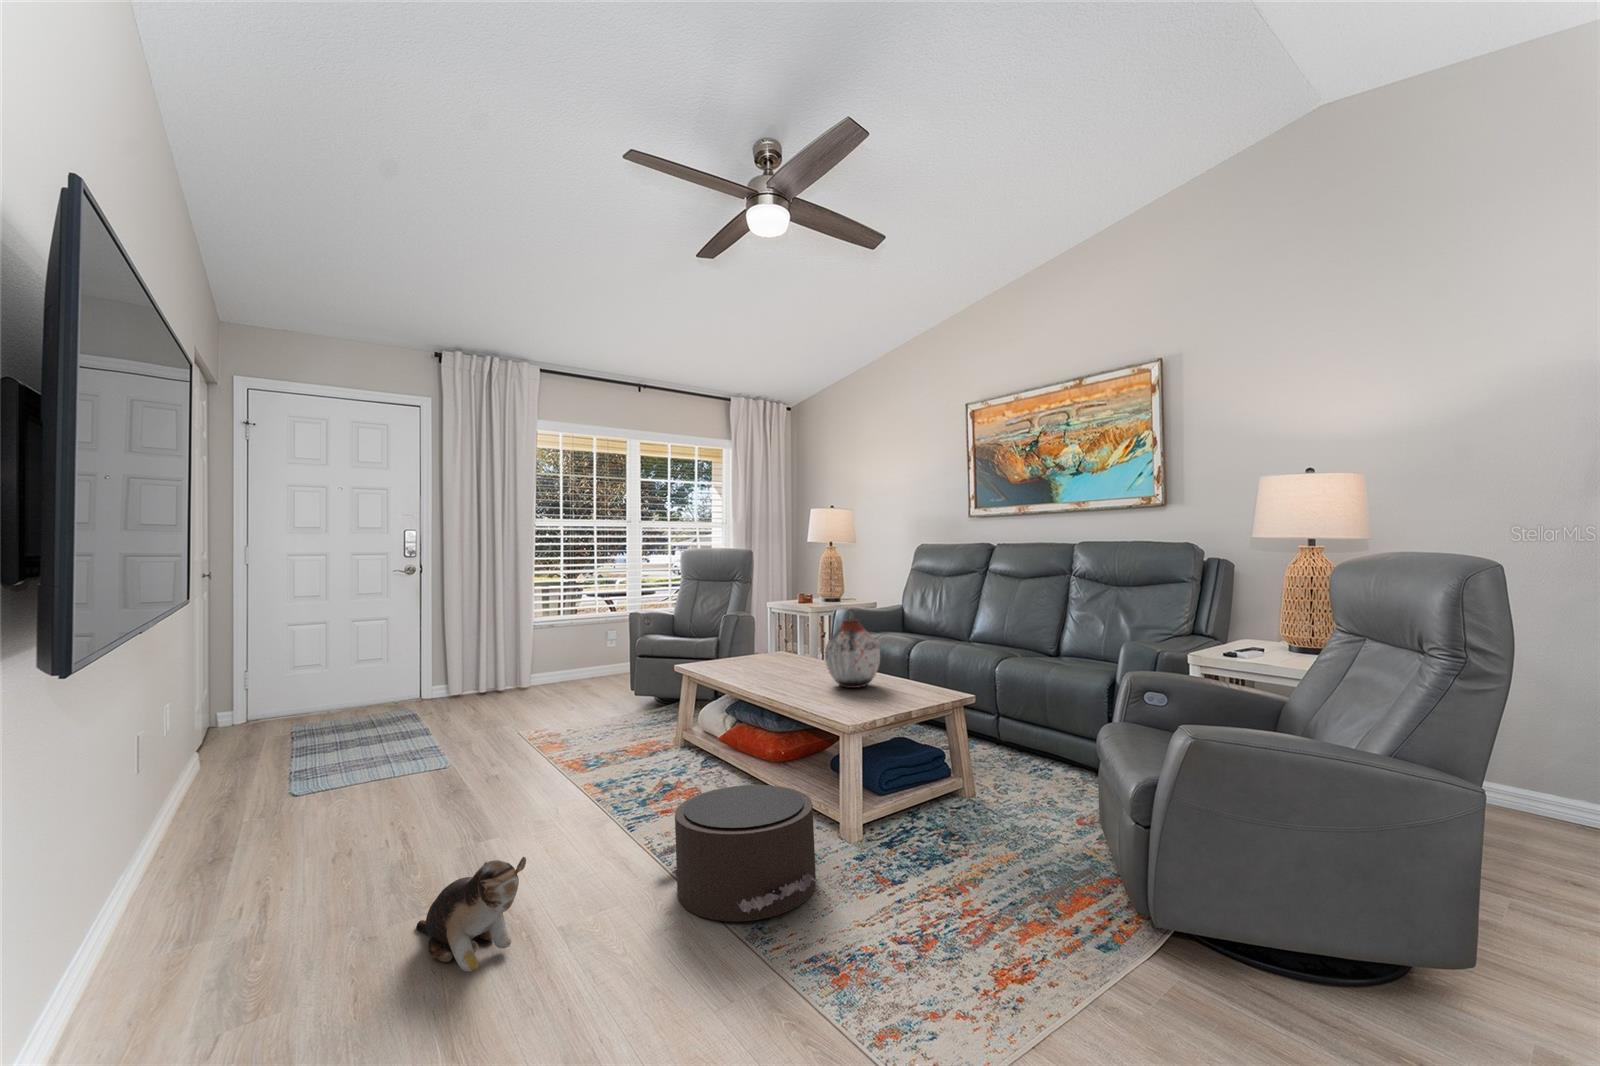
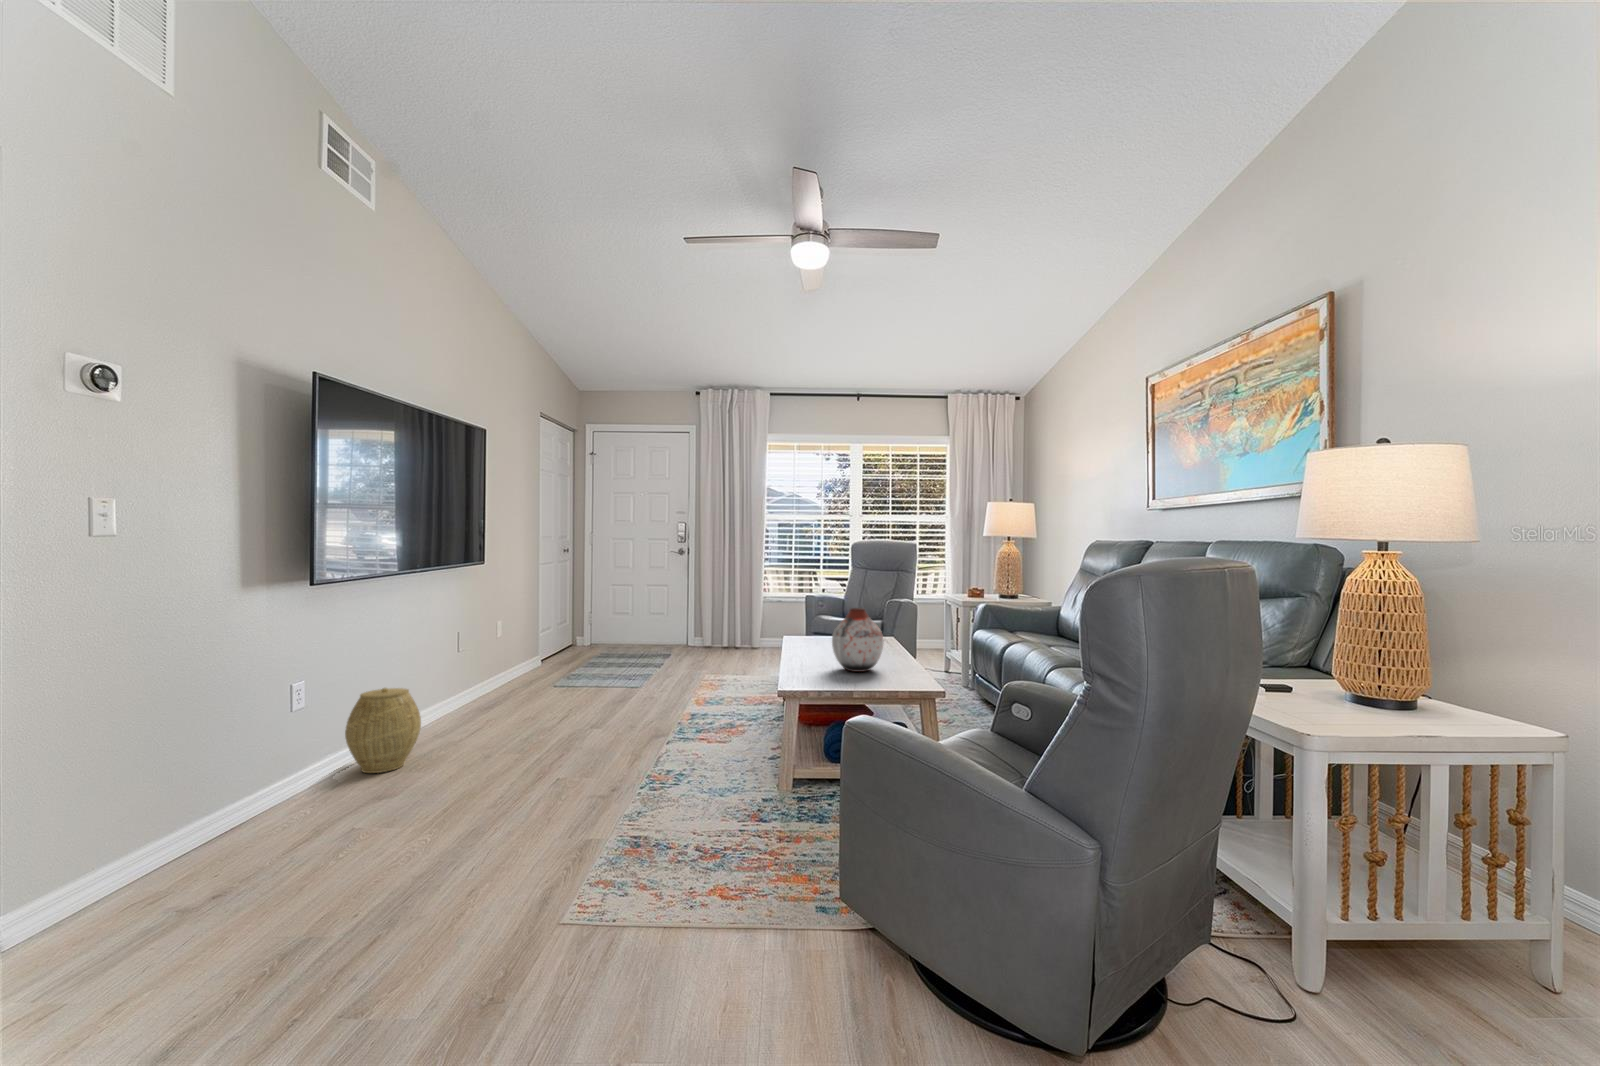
pouf: present [658,785,819,921] -> none [600,728,715,822]
woven basket: none [85,834,253,1019] -> present [345,688,421,773]
plush toy: present [416,857,526,972] -> none [467,732,510,796]

